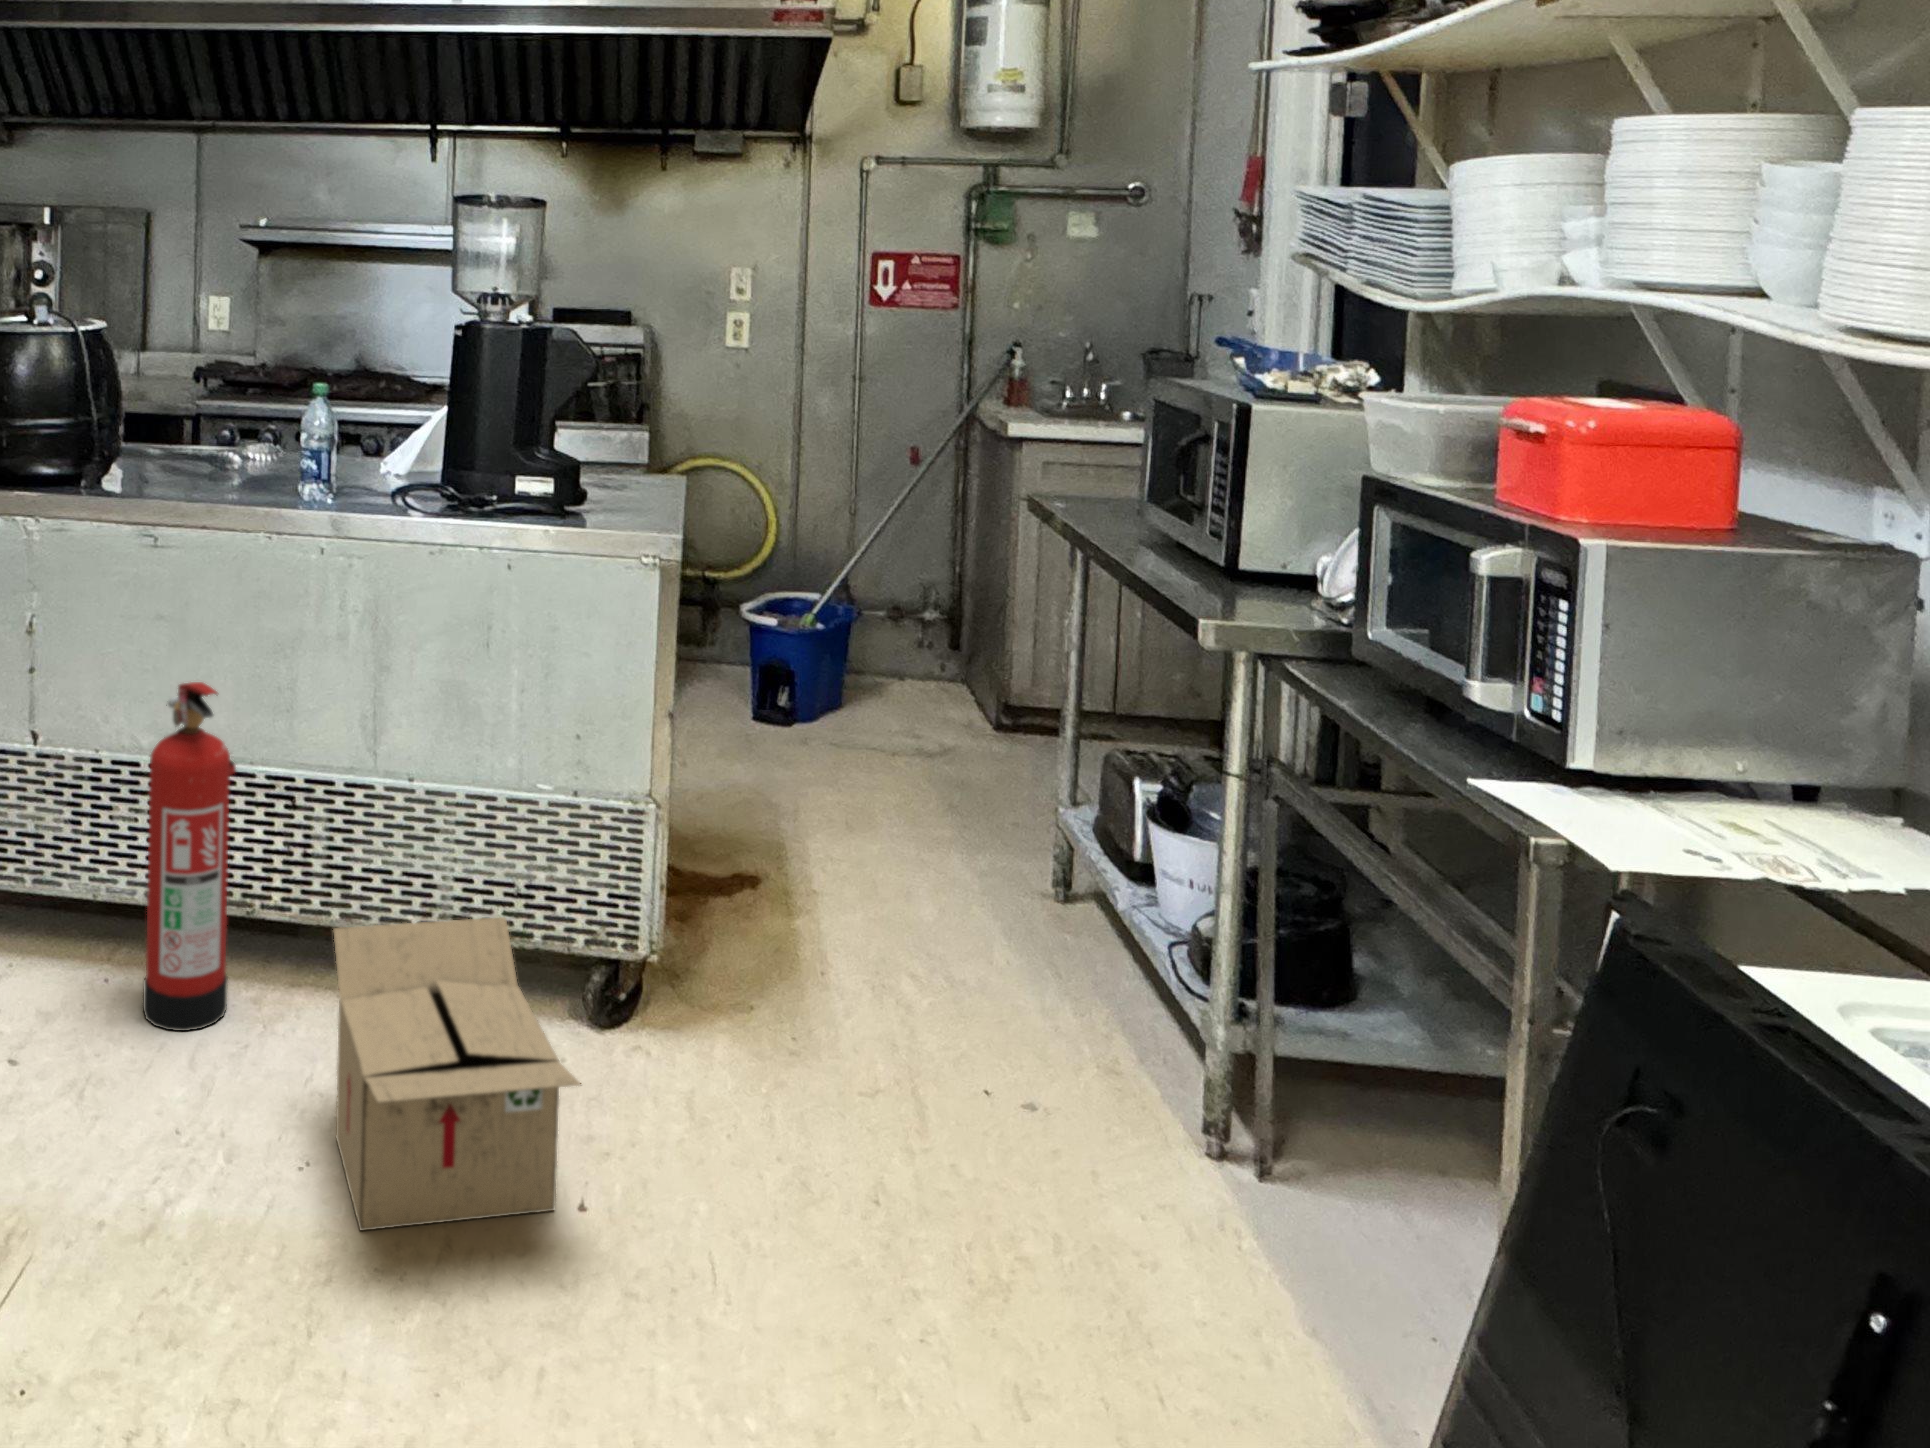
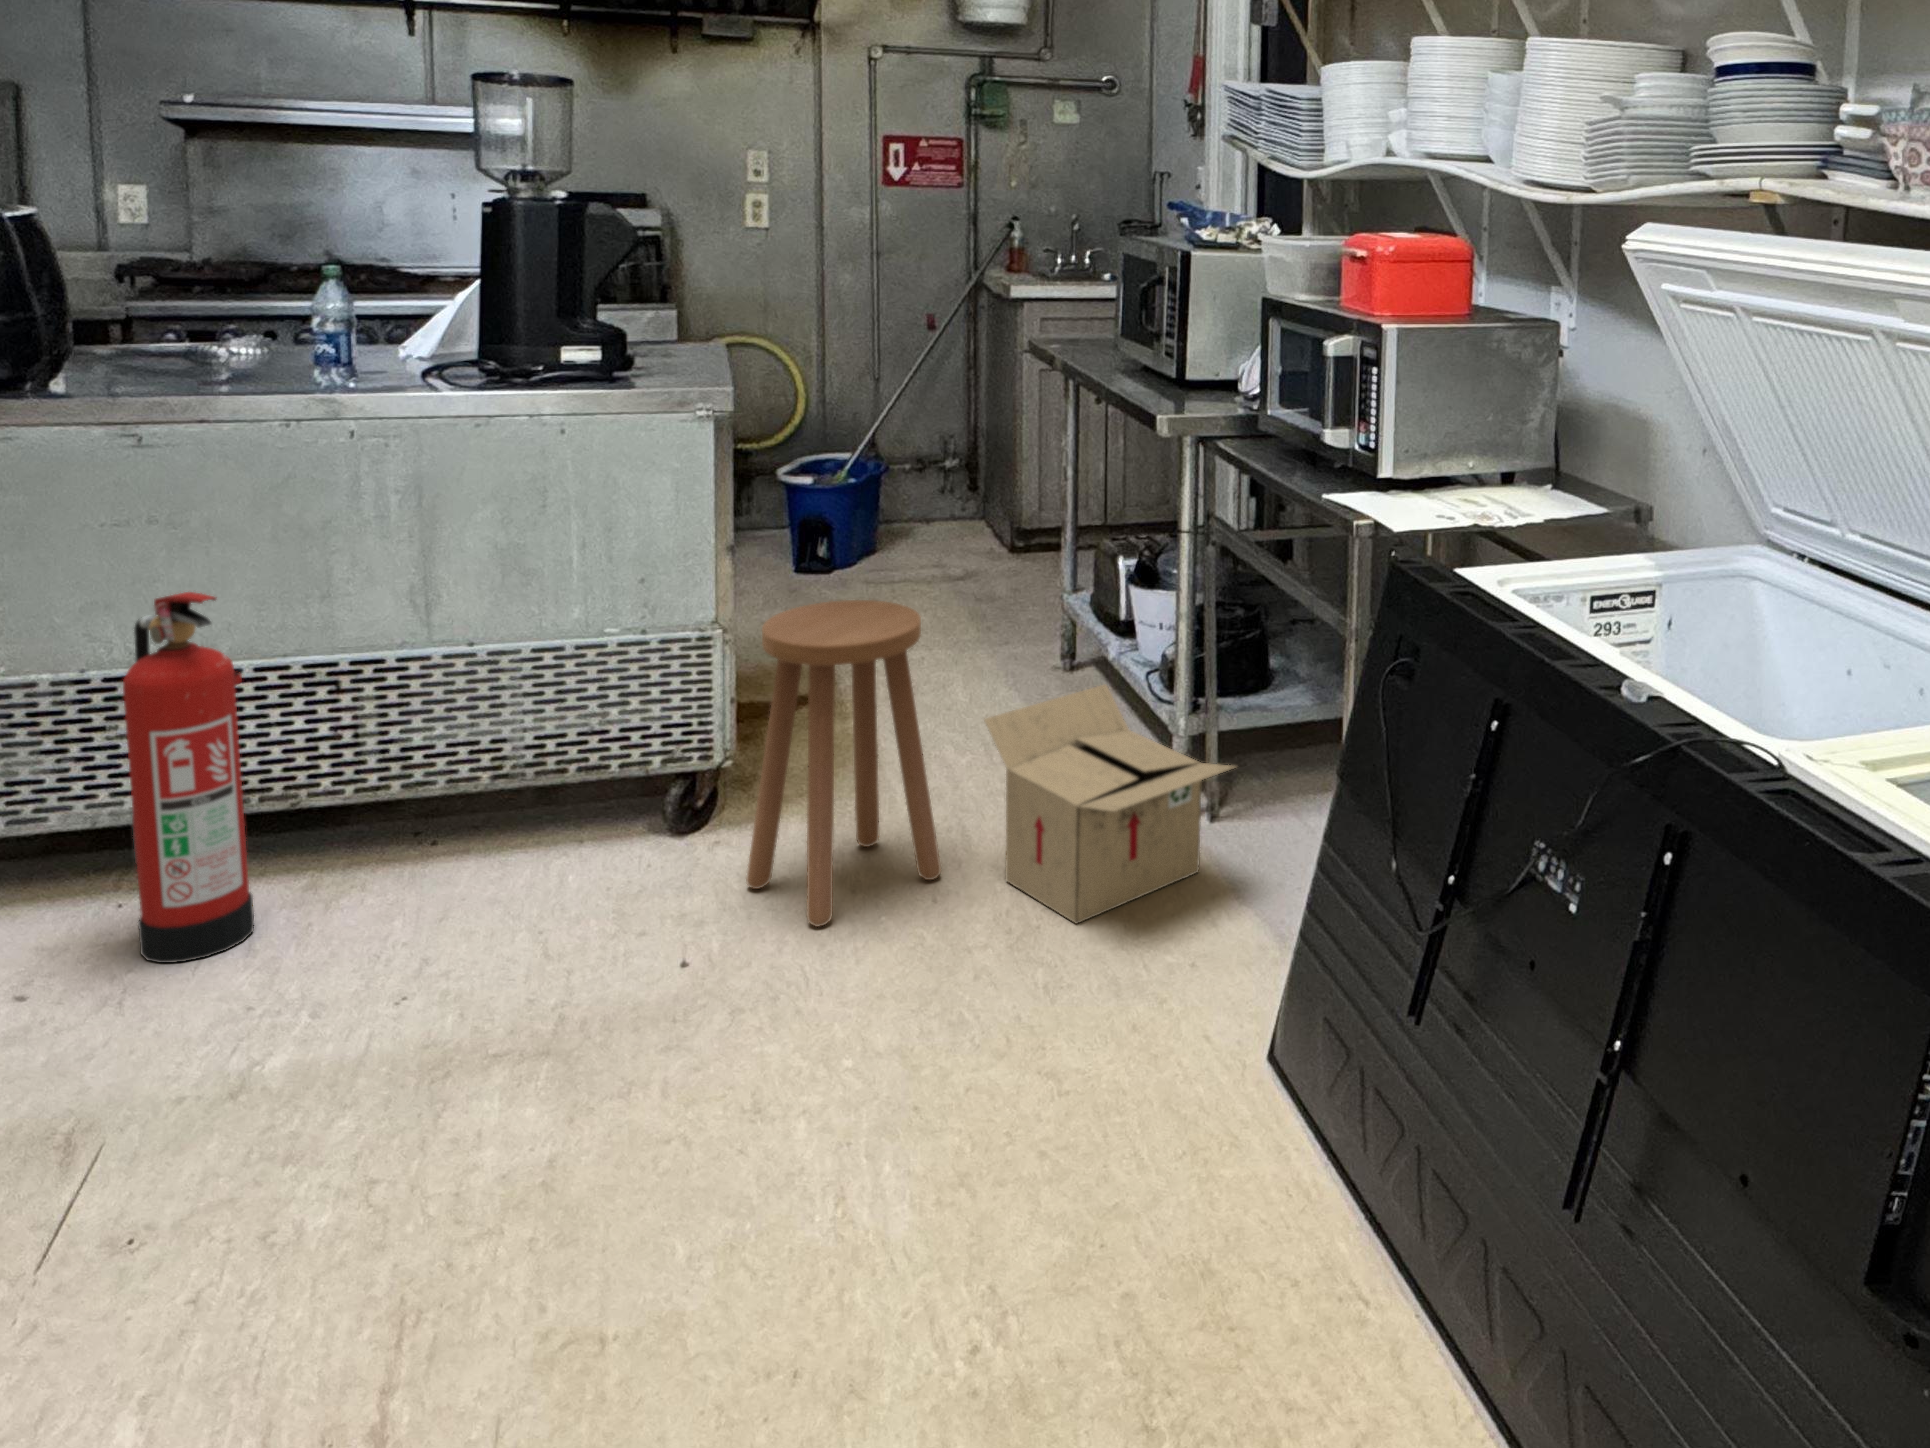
stool: none [654,796,877,1201] -> present [746,600,941,926]
cardboard box: present [334,917,580,1231] -> present [984,684,1235,924]

